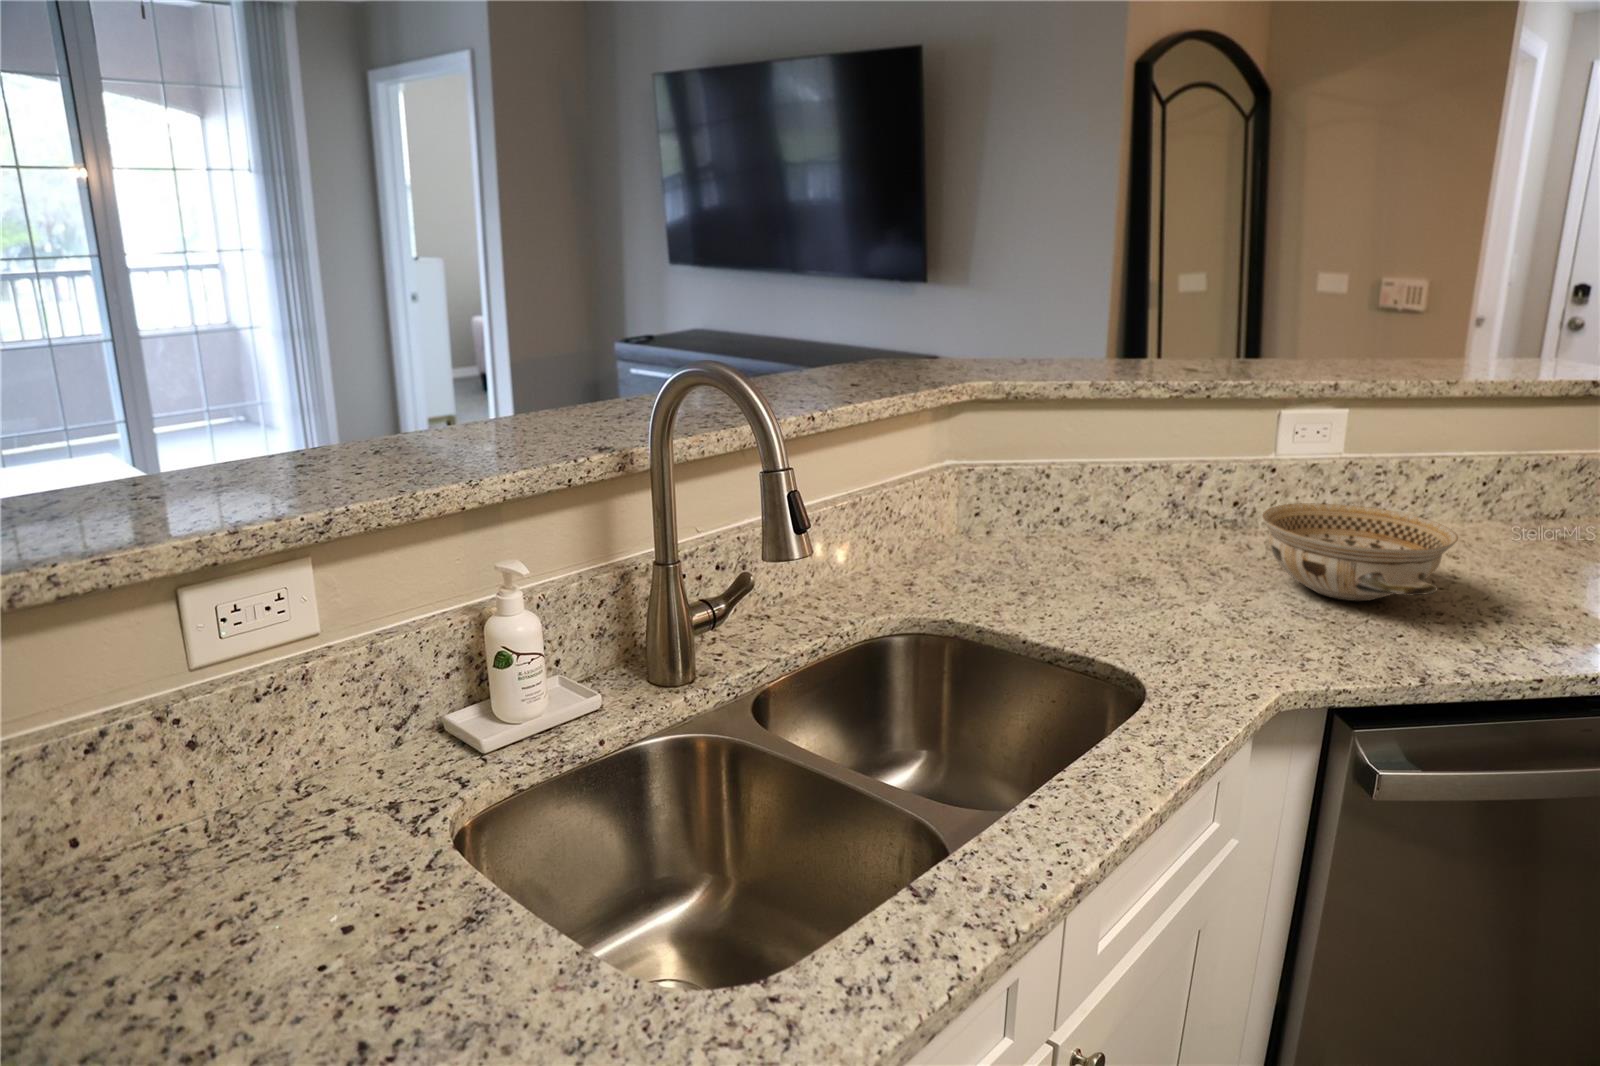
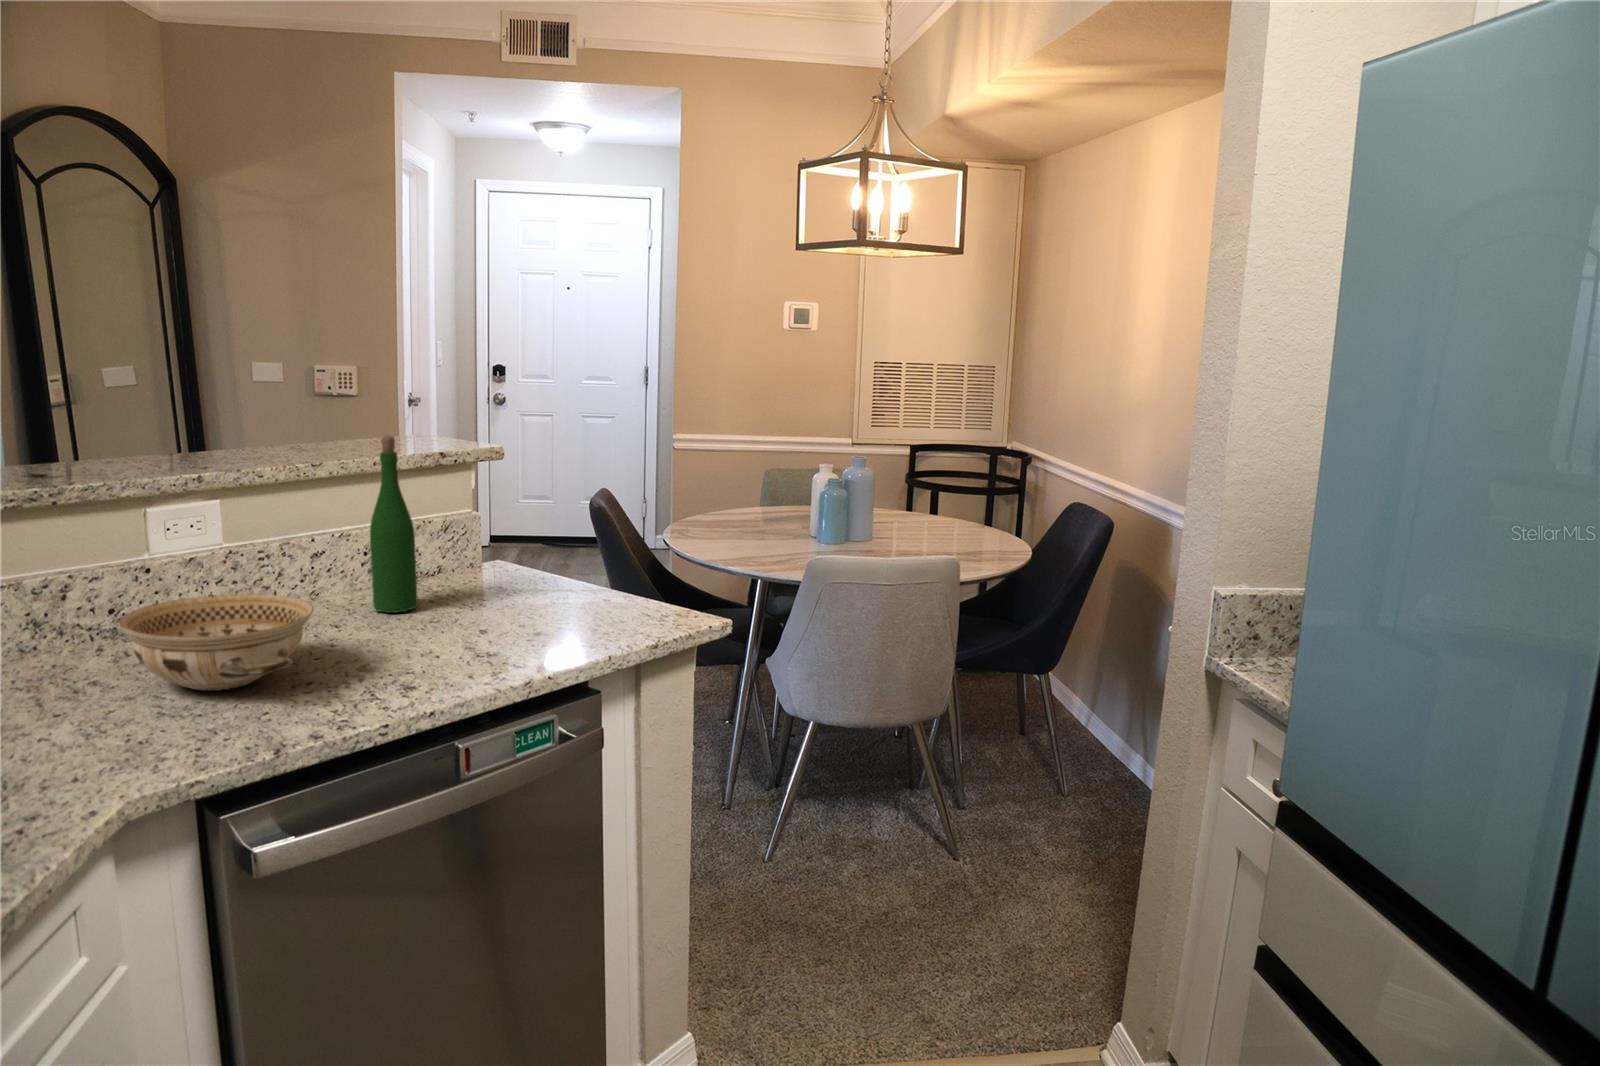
wine bottle: none [1490,355,1563,554] -> present [370,436,418,613]

